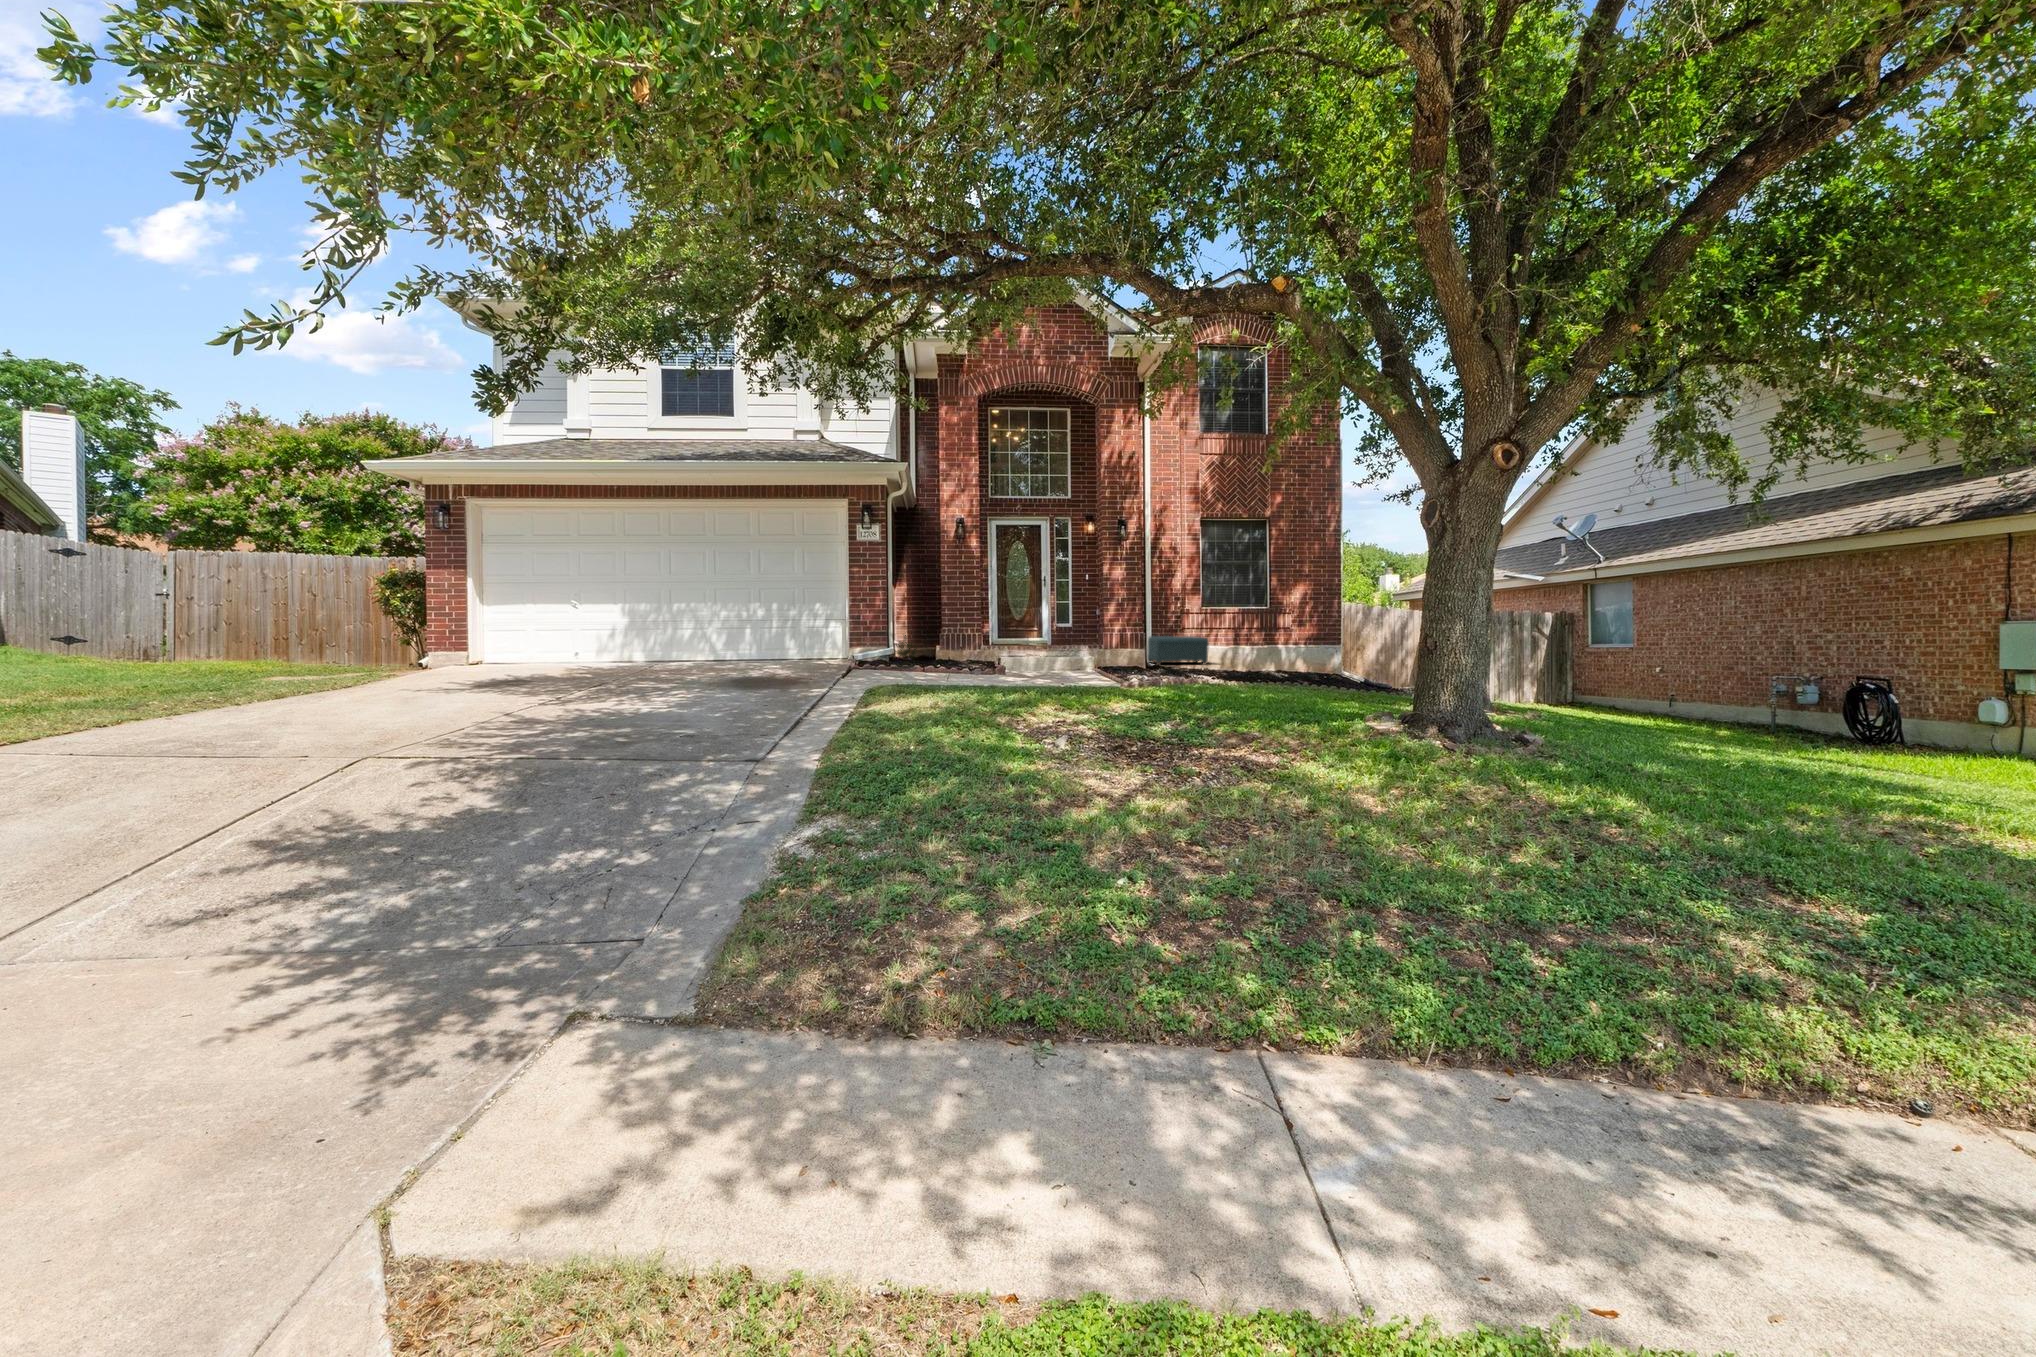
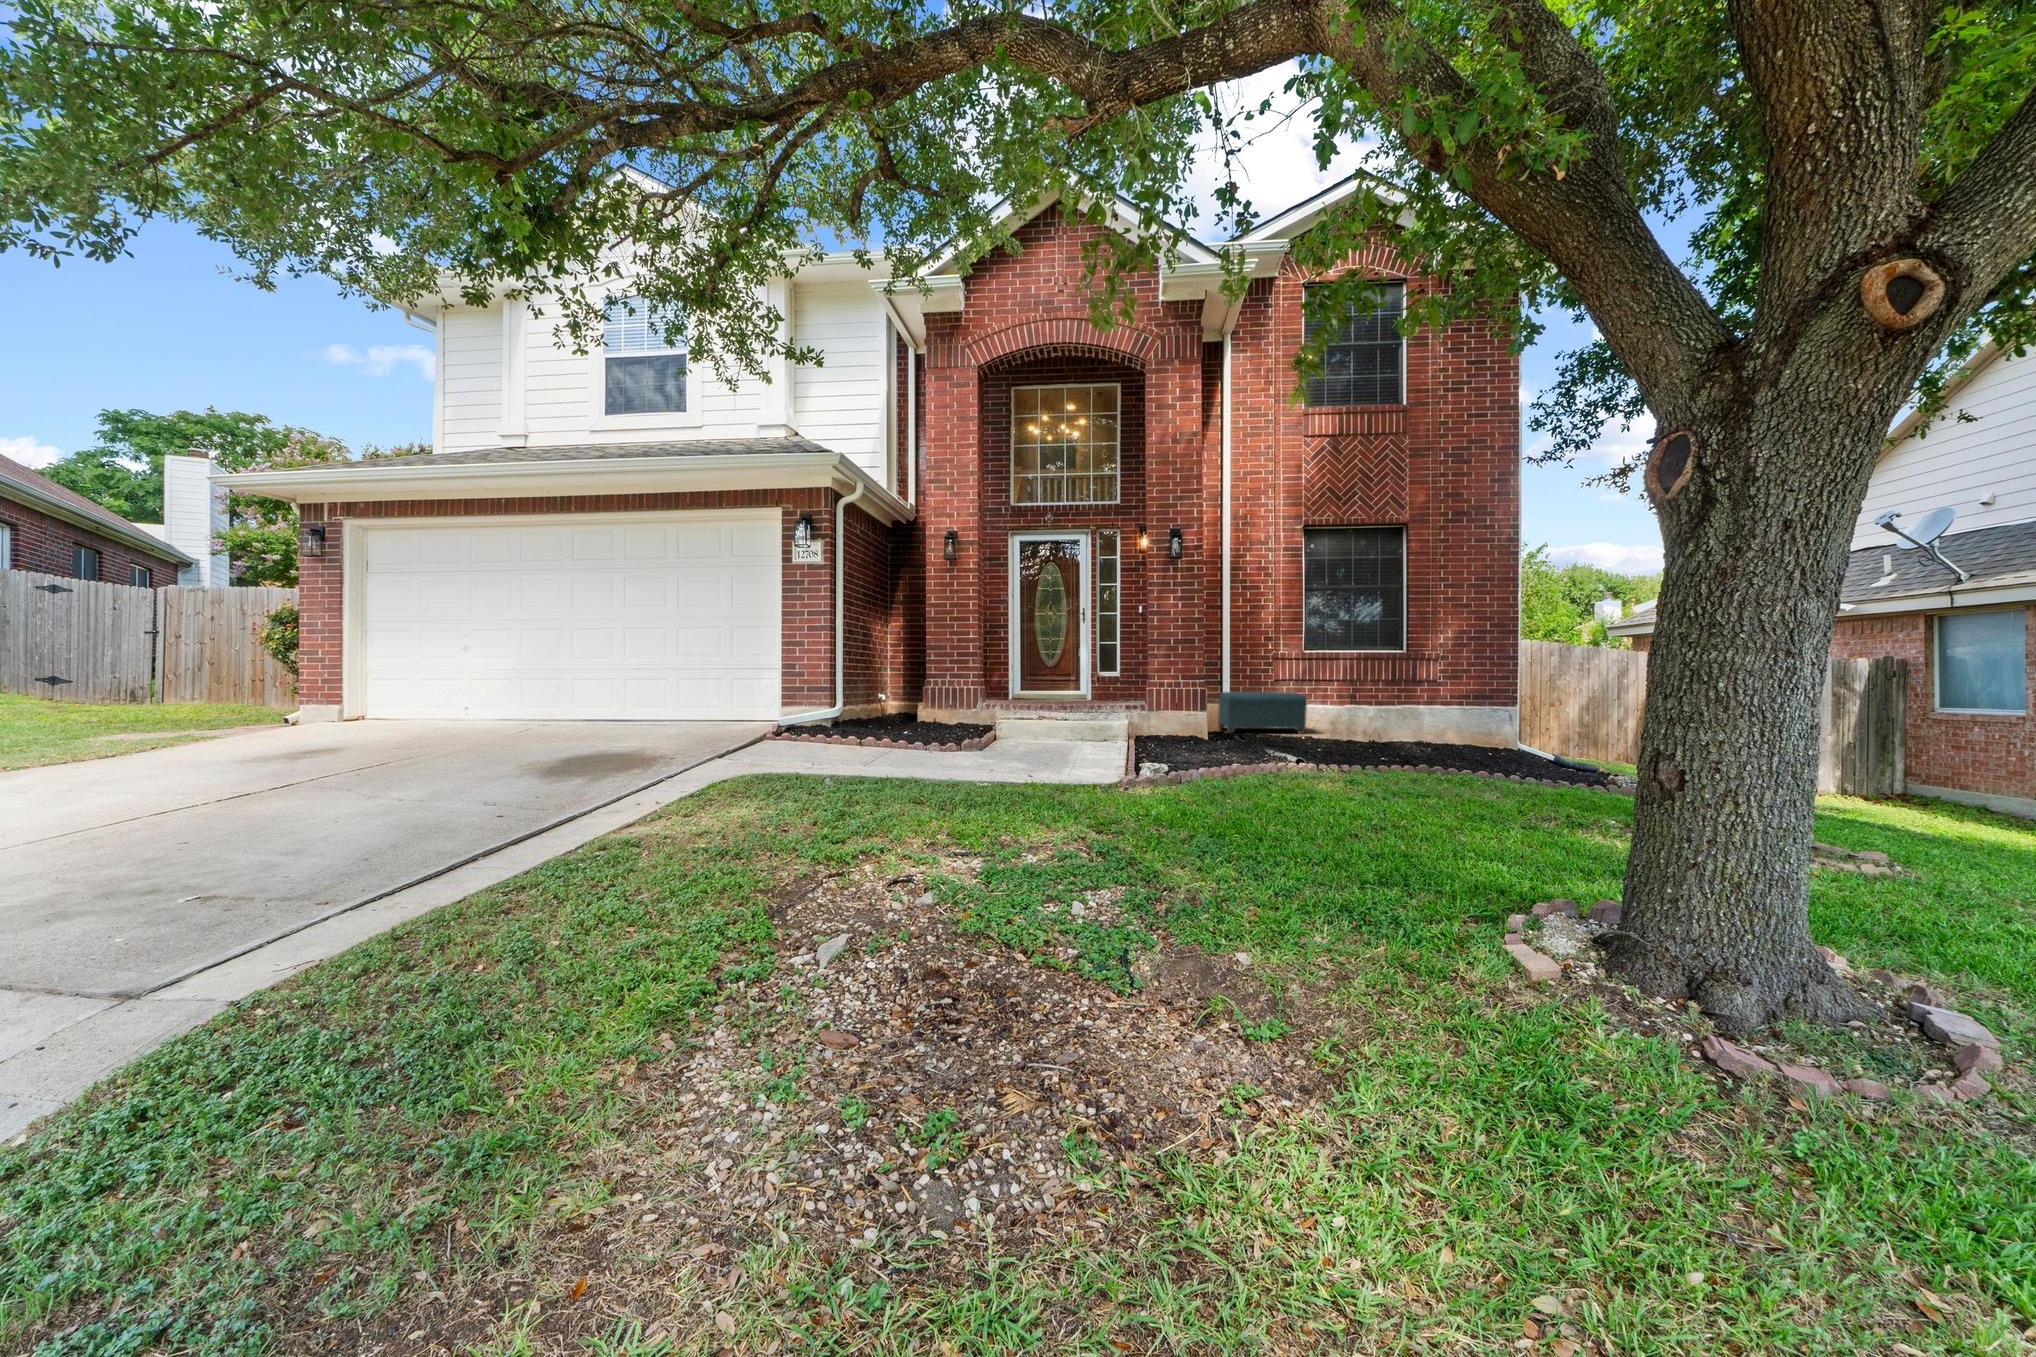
potted tree: present [896,635,917,669] -> none [846,683,881,736]

